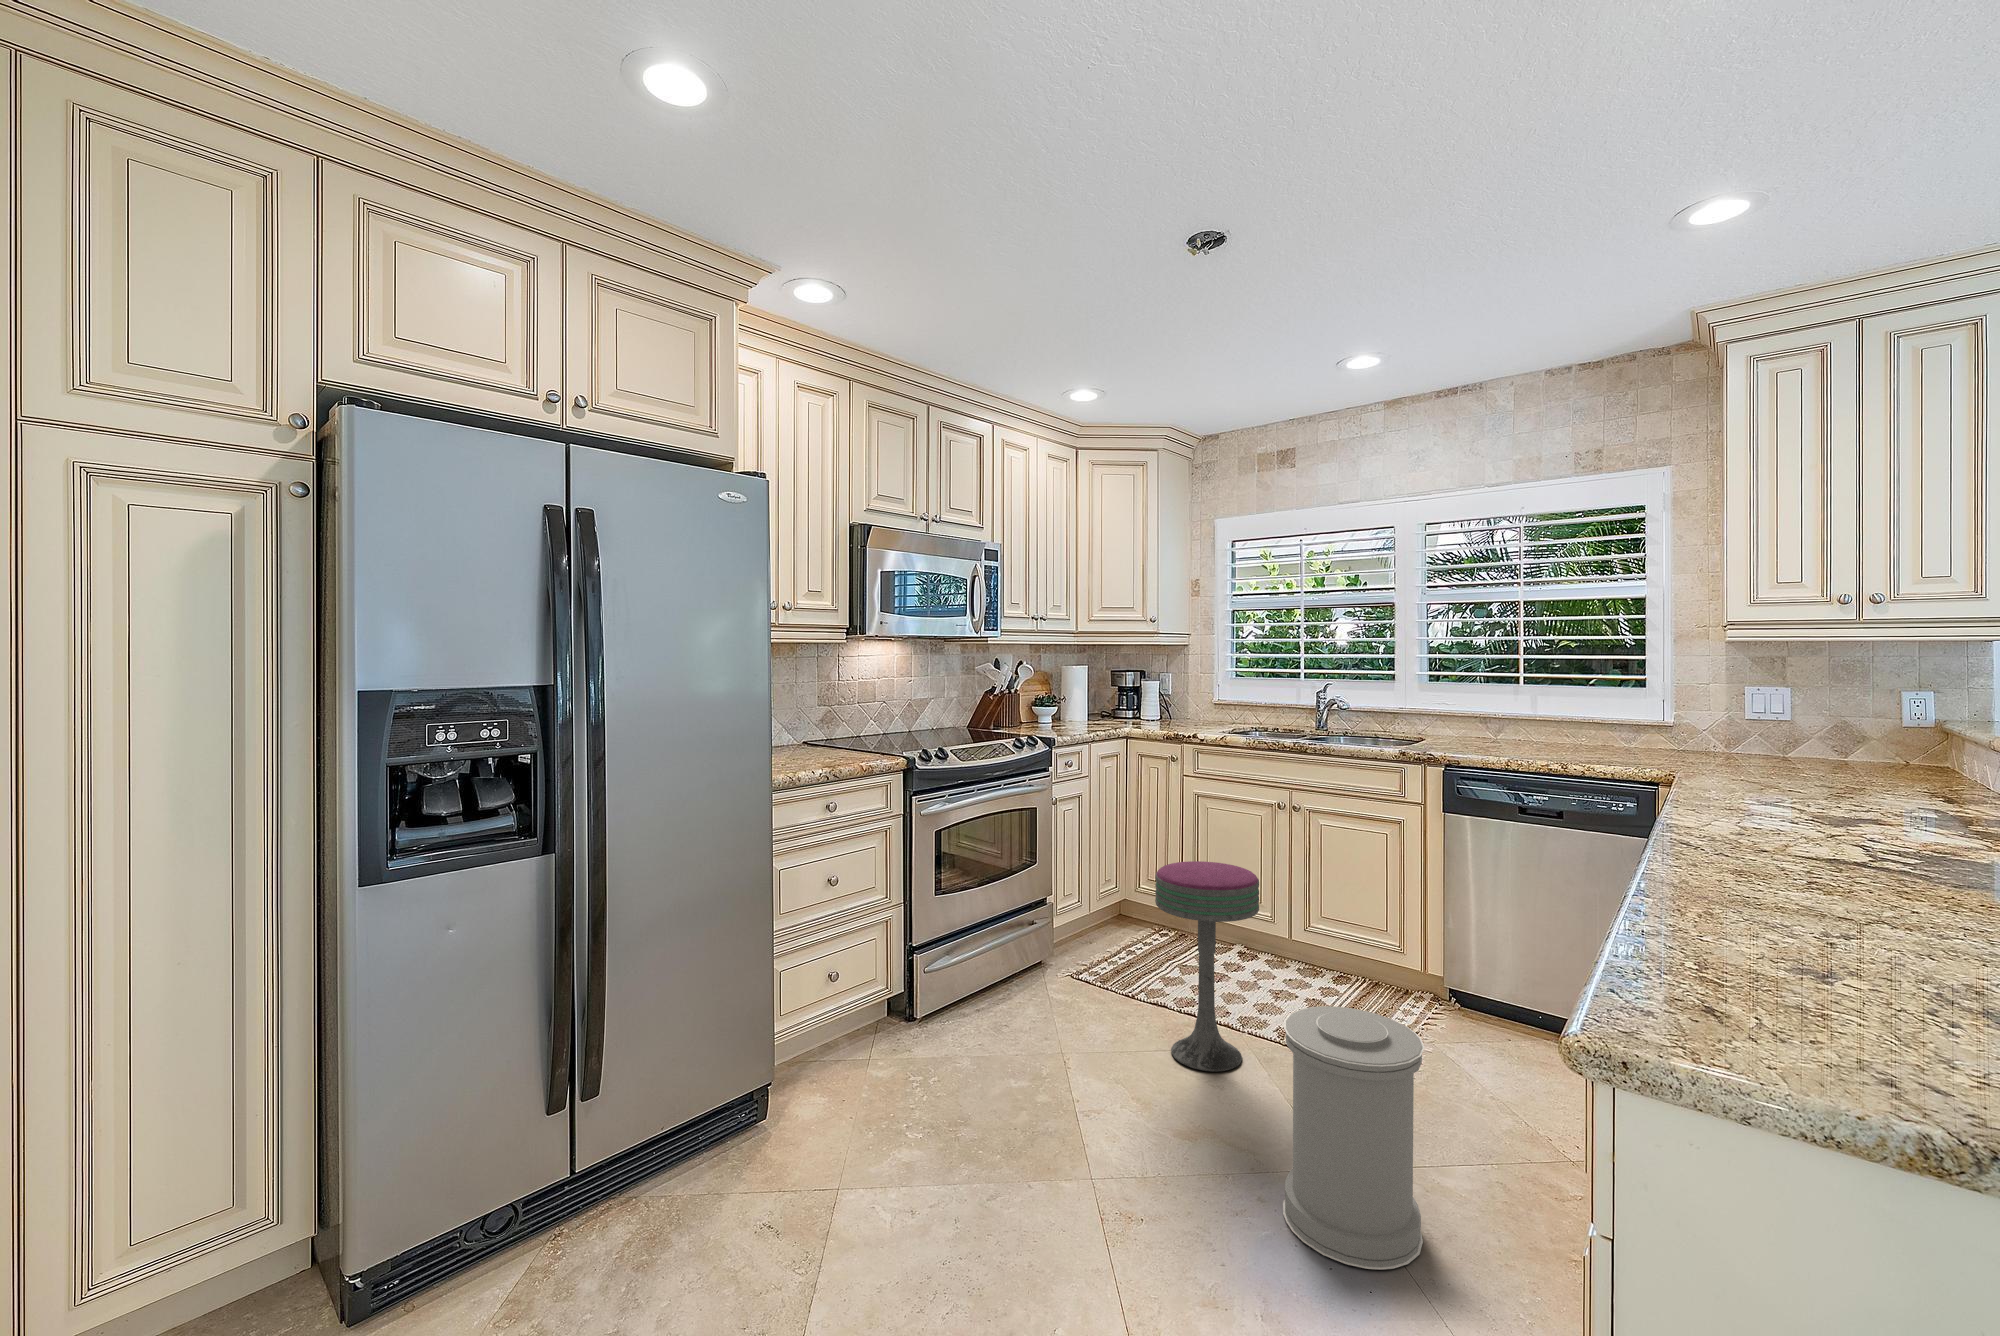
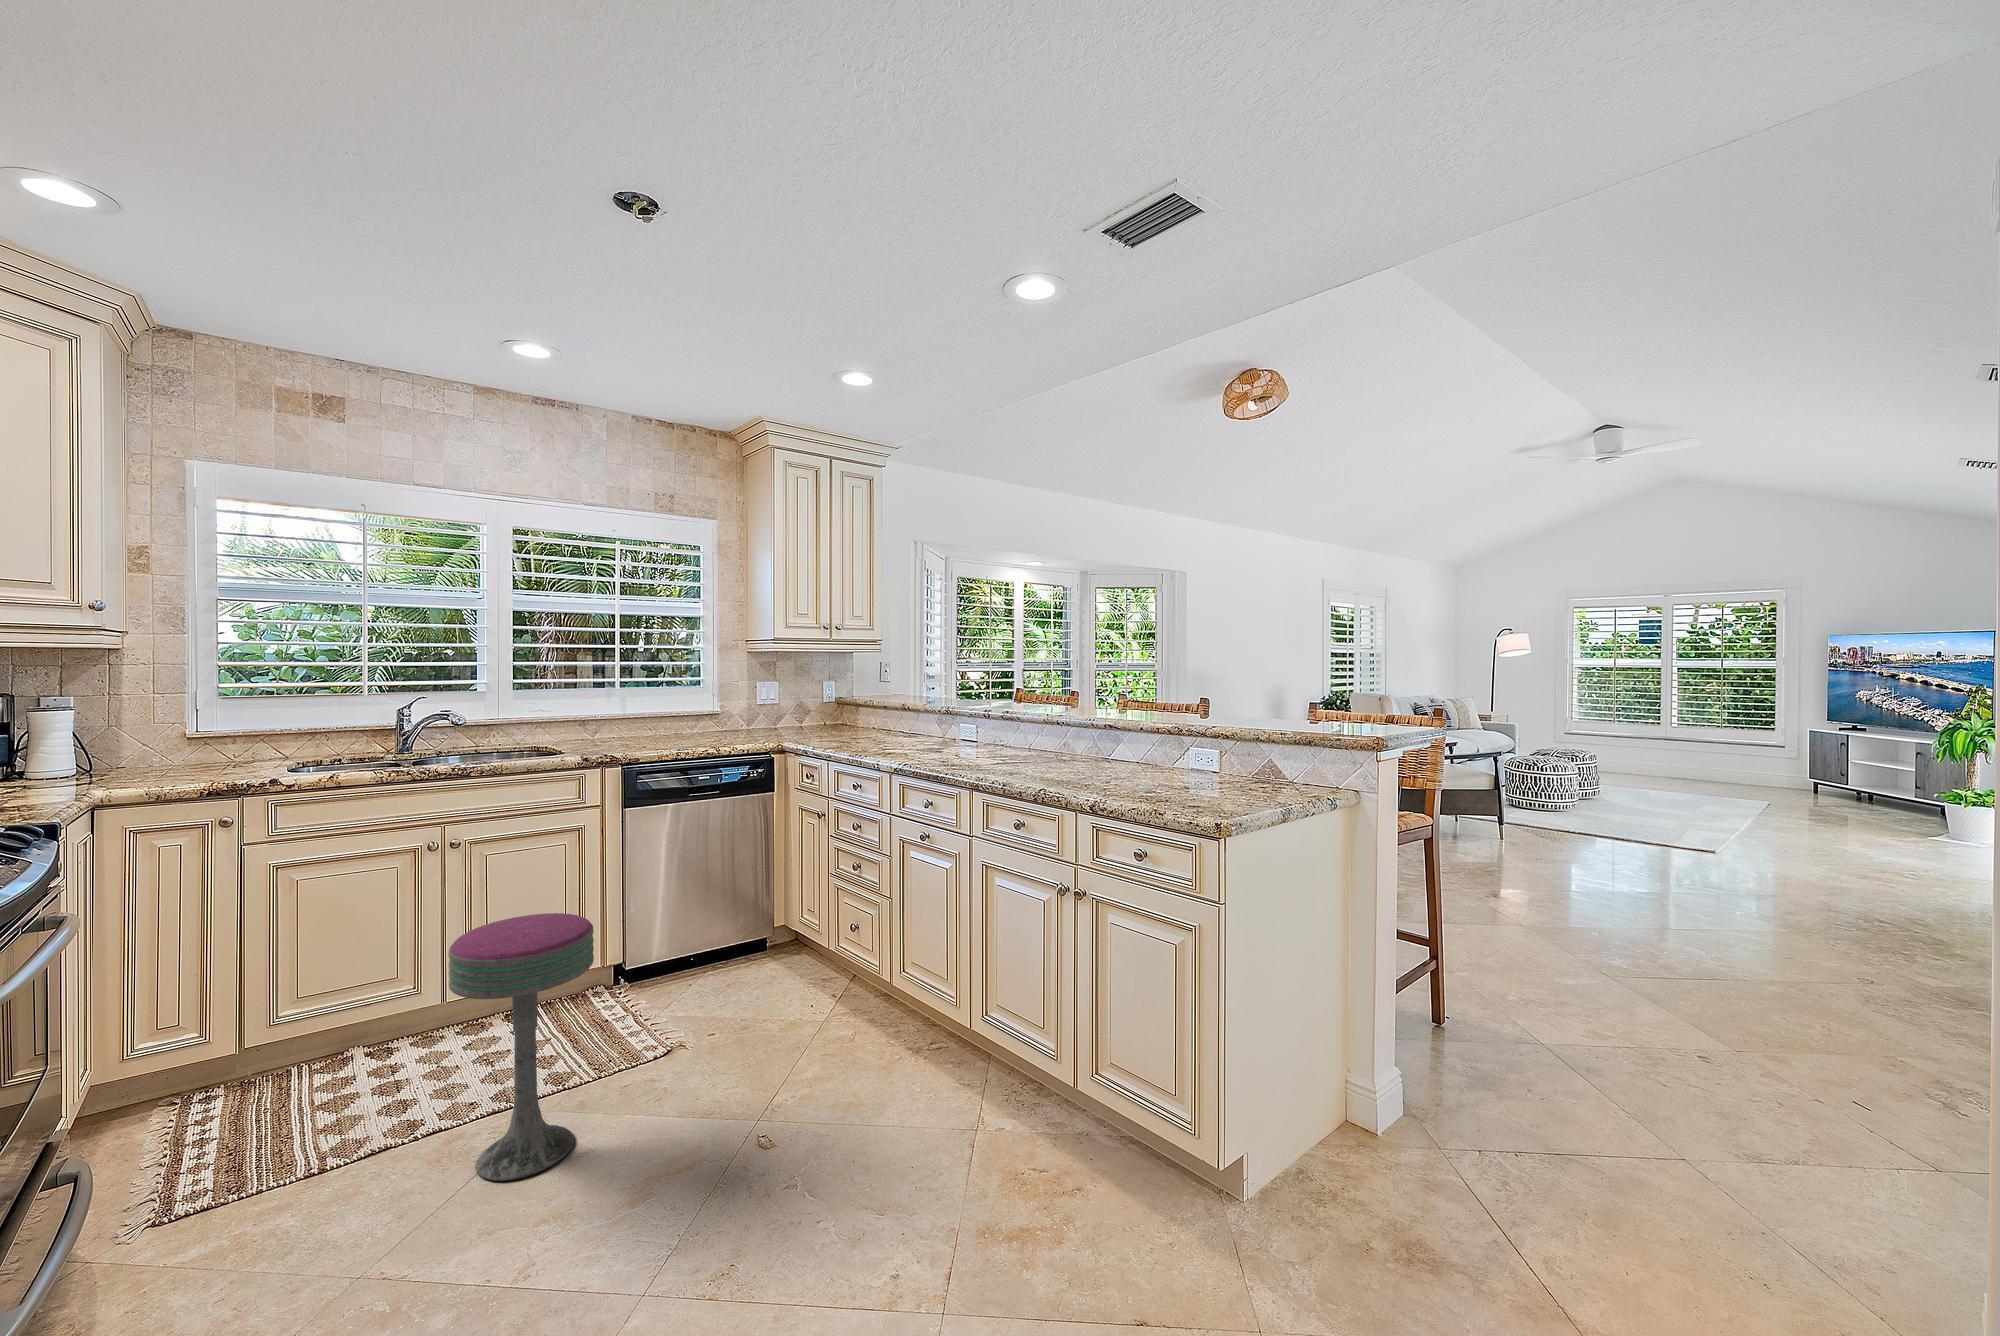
trash can: present [1283,1006,1424,1270] -> none [769,967,882,1187]

